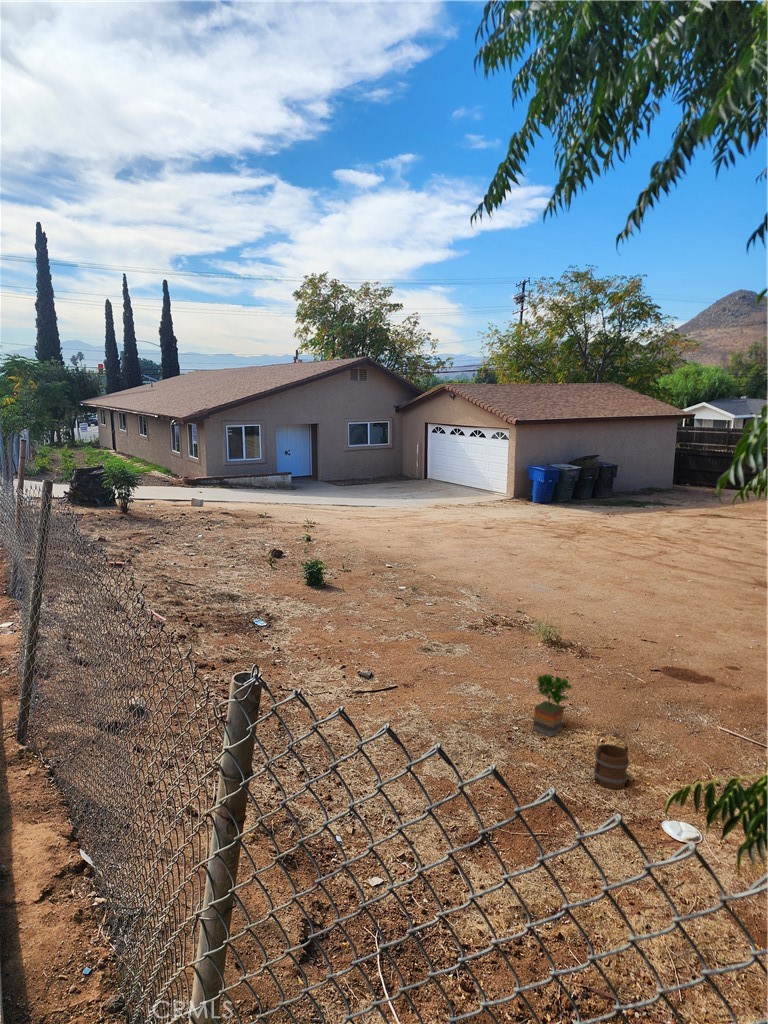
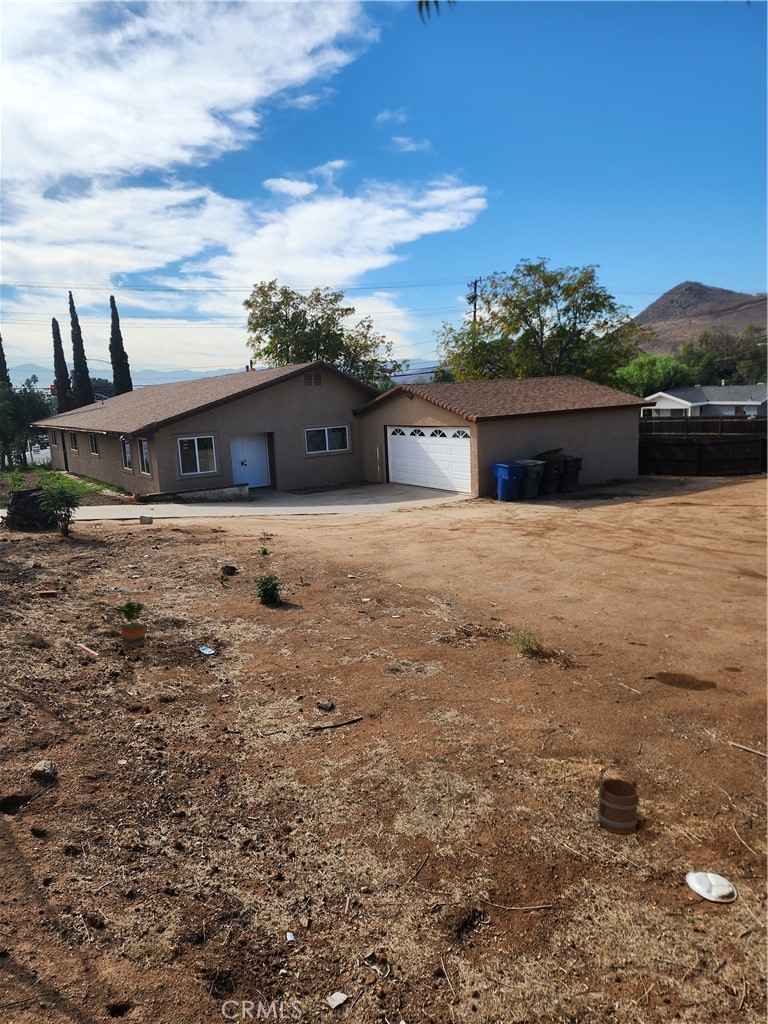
potted tree: present [533,674,572,737] -> present [118,602,148,648]

